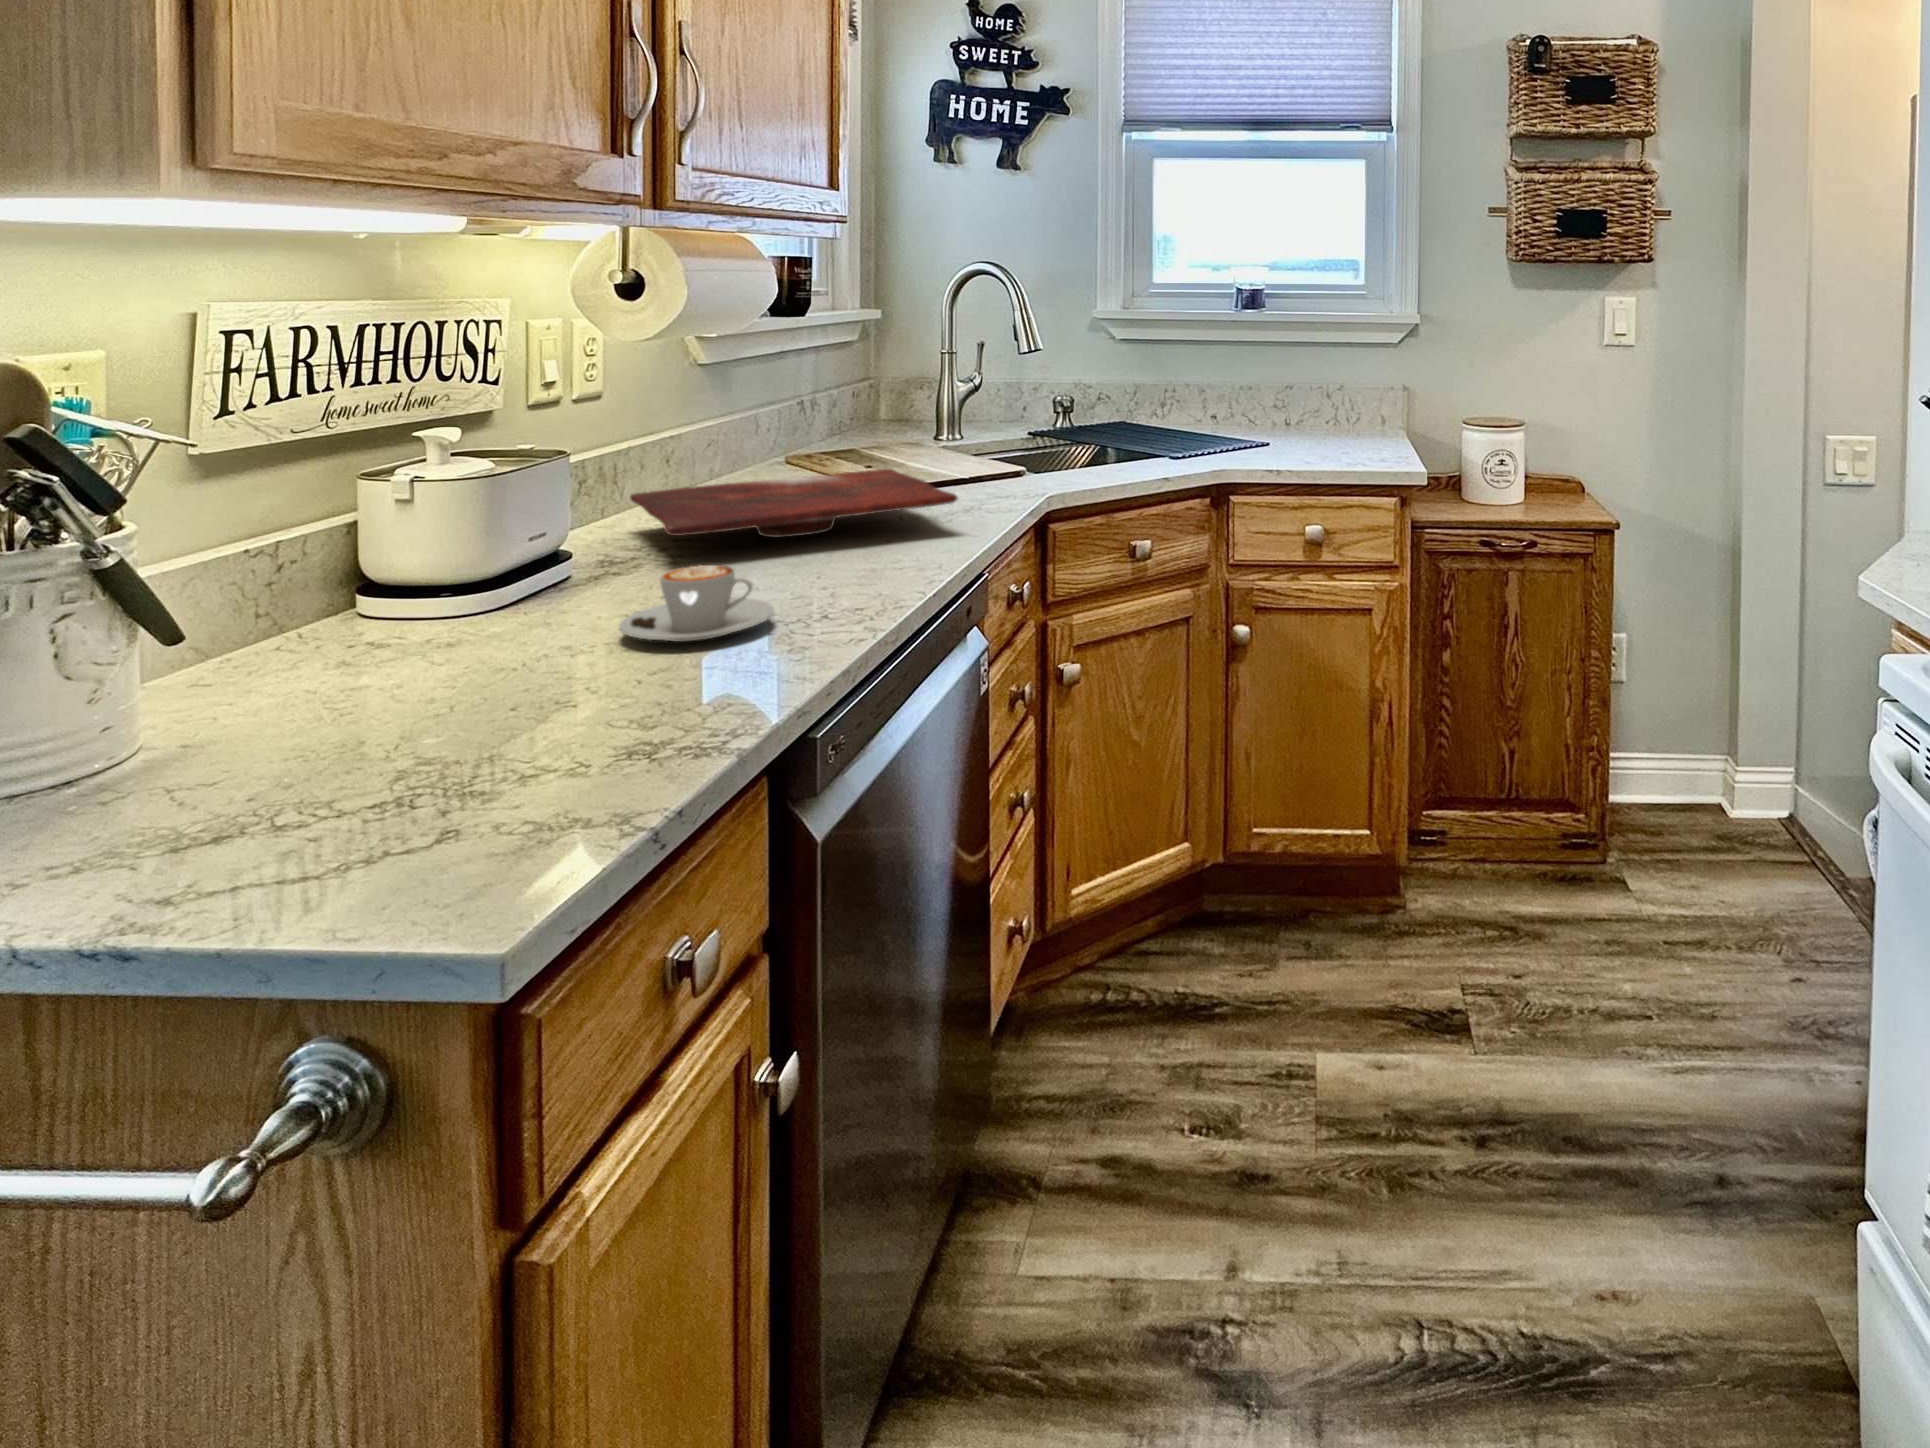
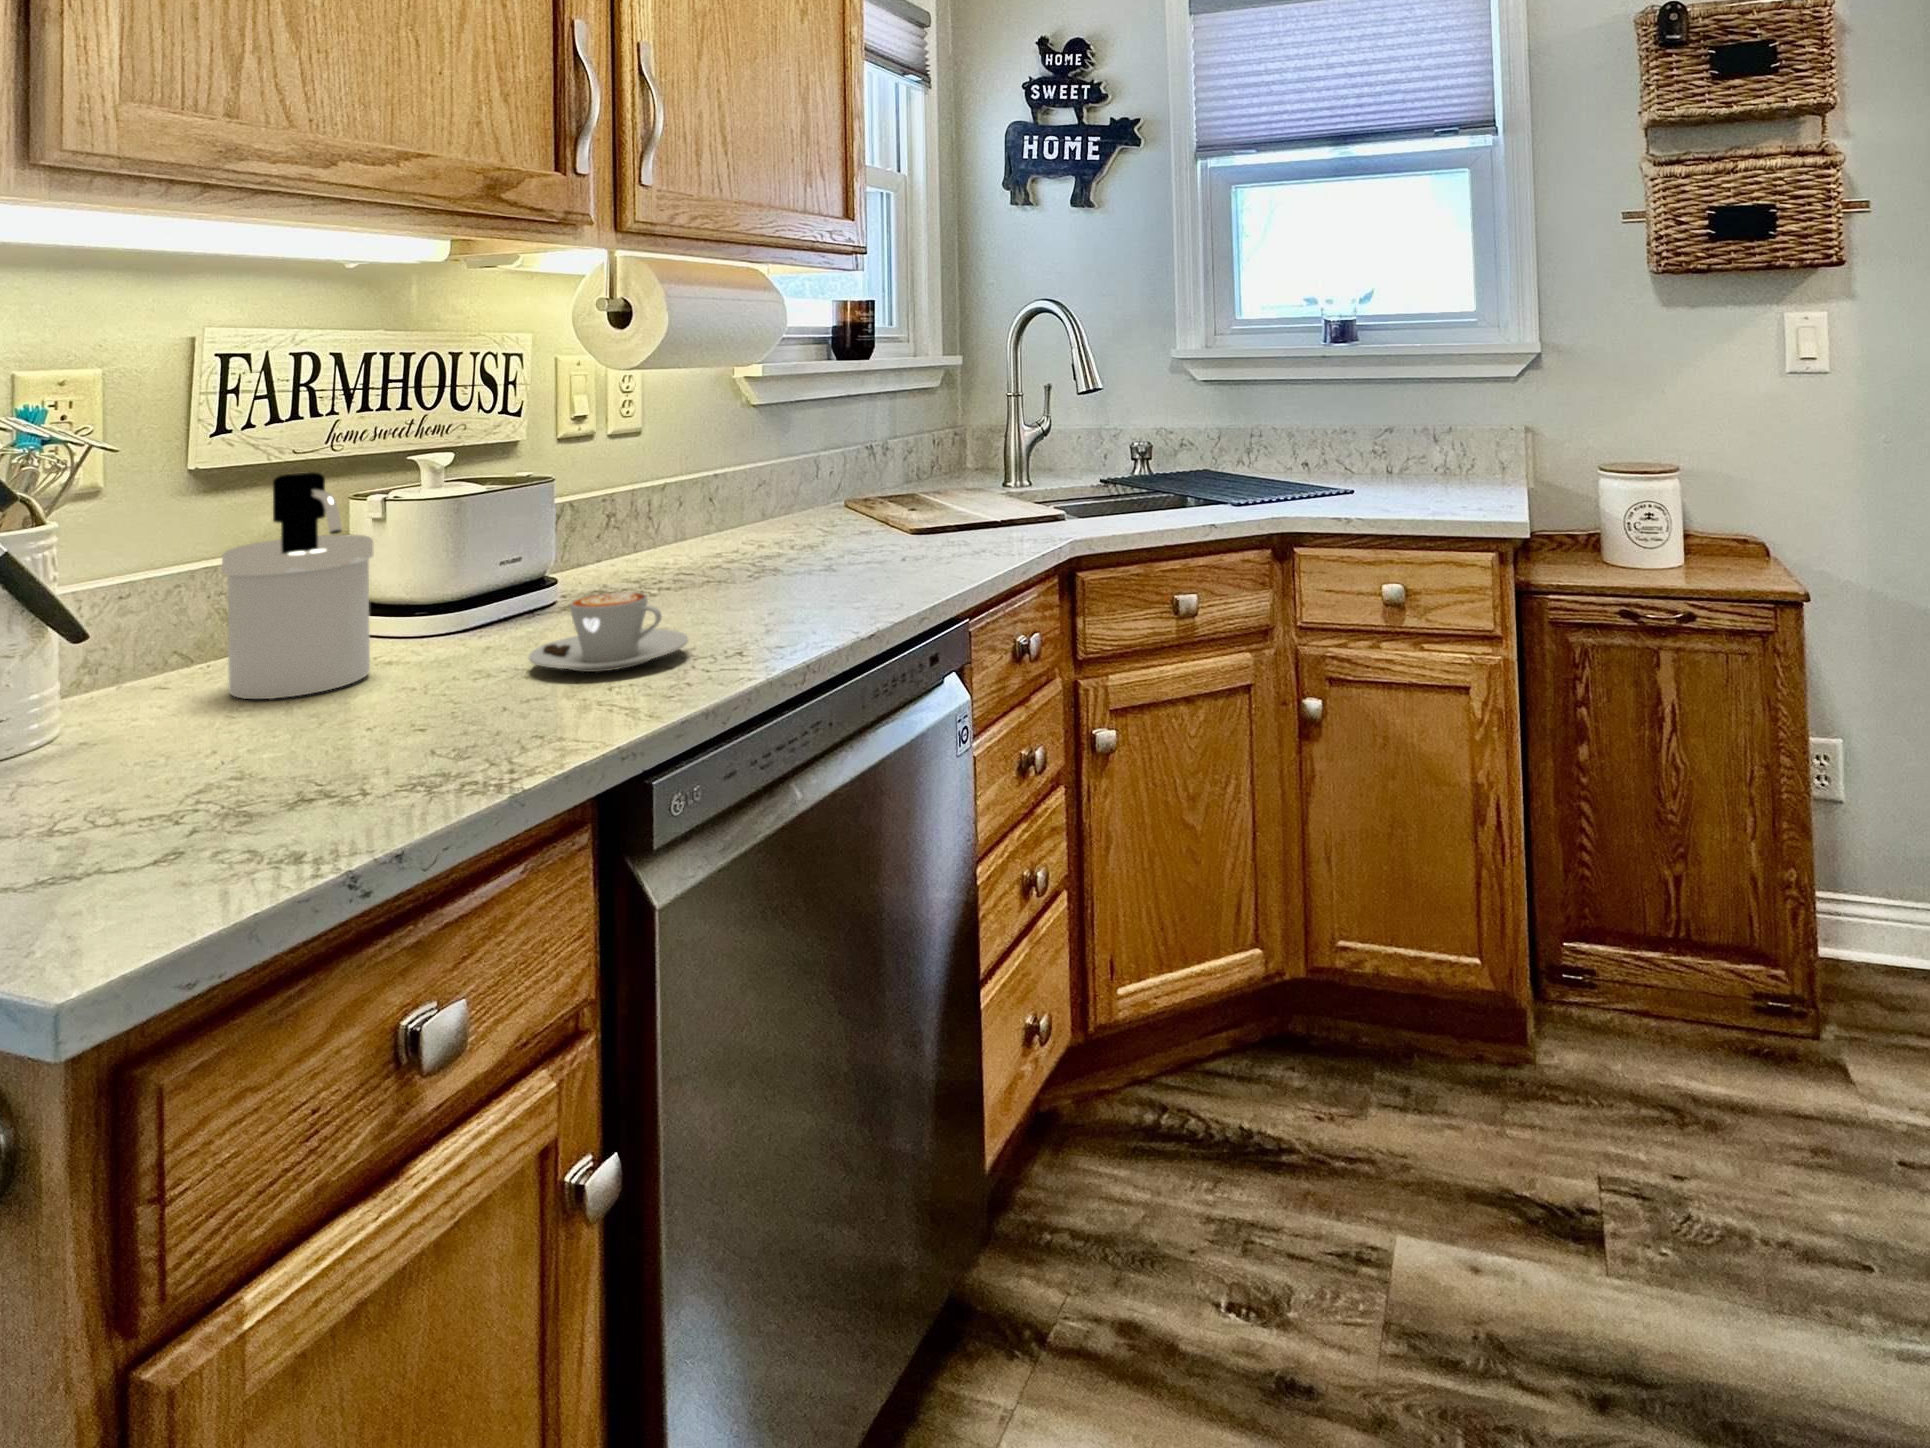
soap dispenser: none [294,460,459,688] -> present [222,472,373,699]
cutting board: present [630,469,957,537] -> none [645,508,950,575]

